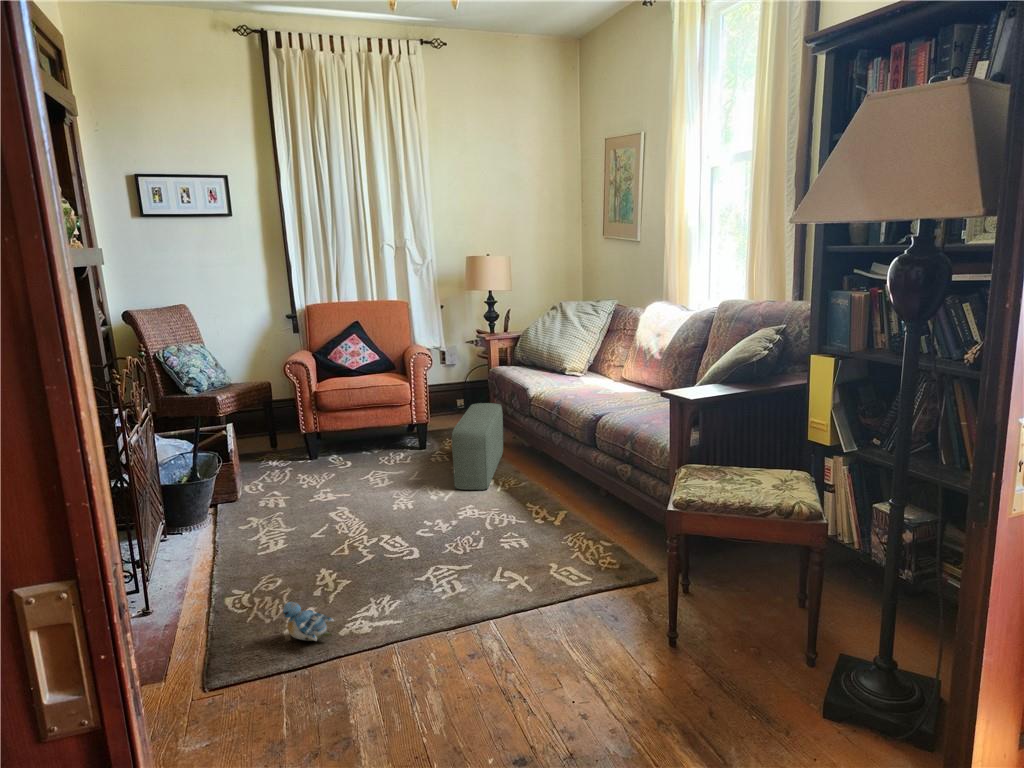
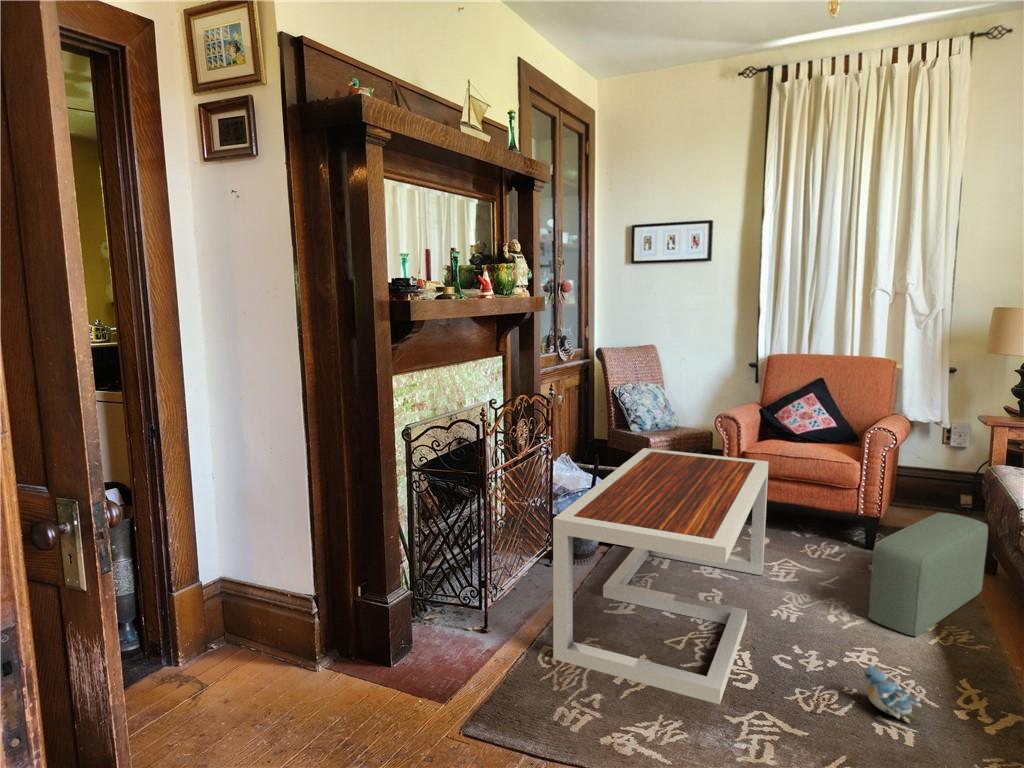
coffee table: none [228,389,404,606] -> present [553,448,769,704]
plush toy: present [283,602,334,641] -> present [865,665,921,721]

